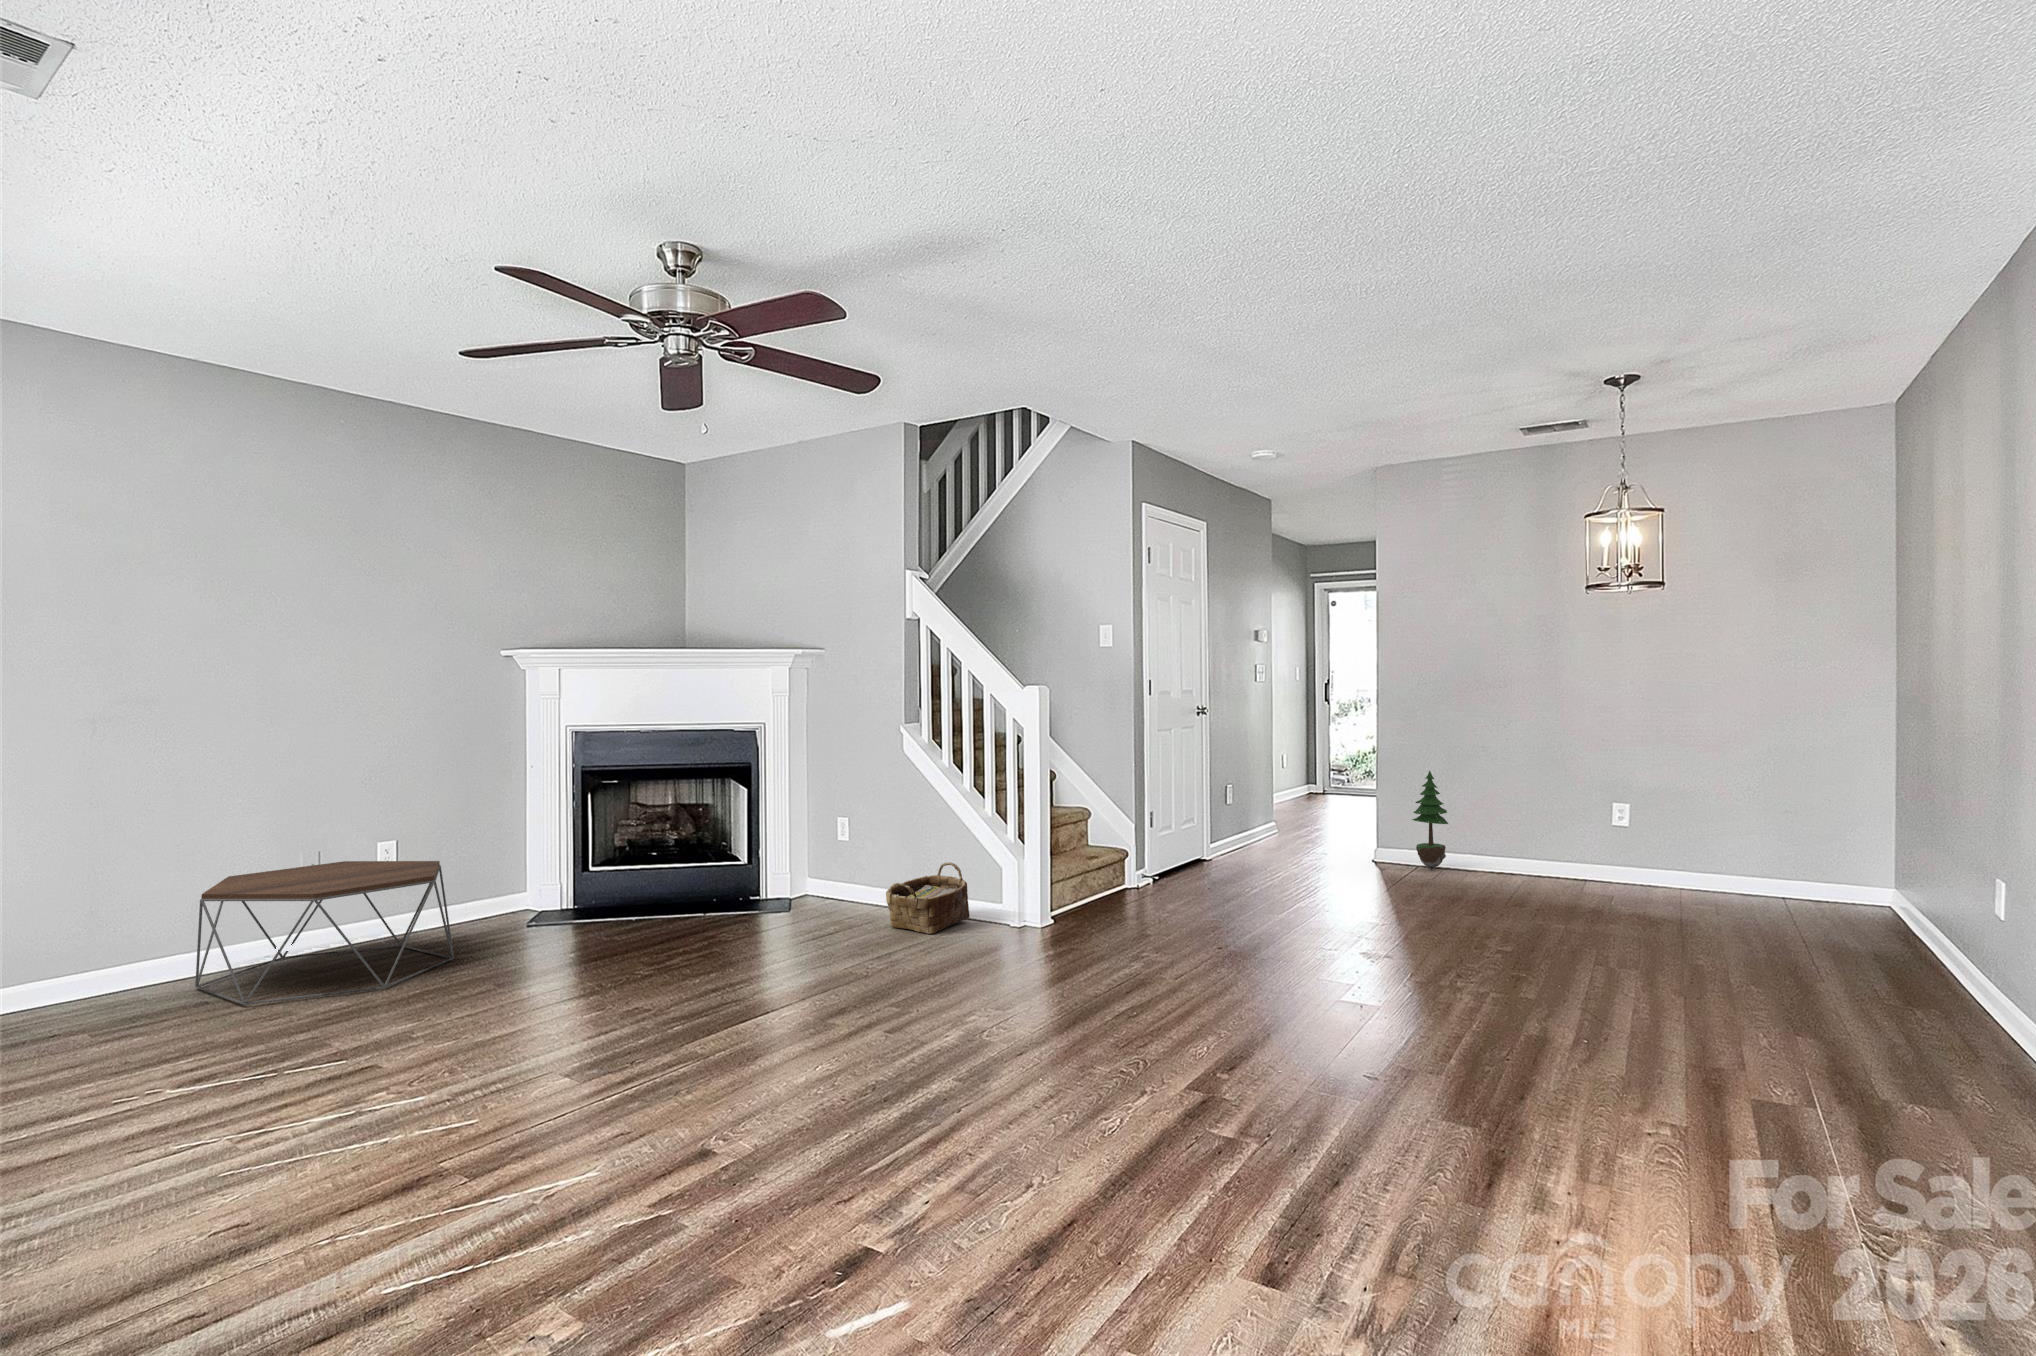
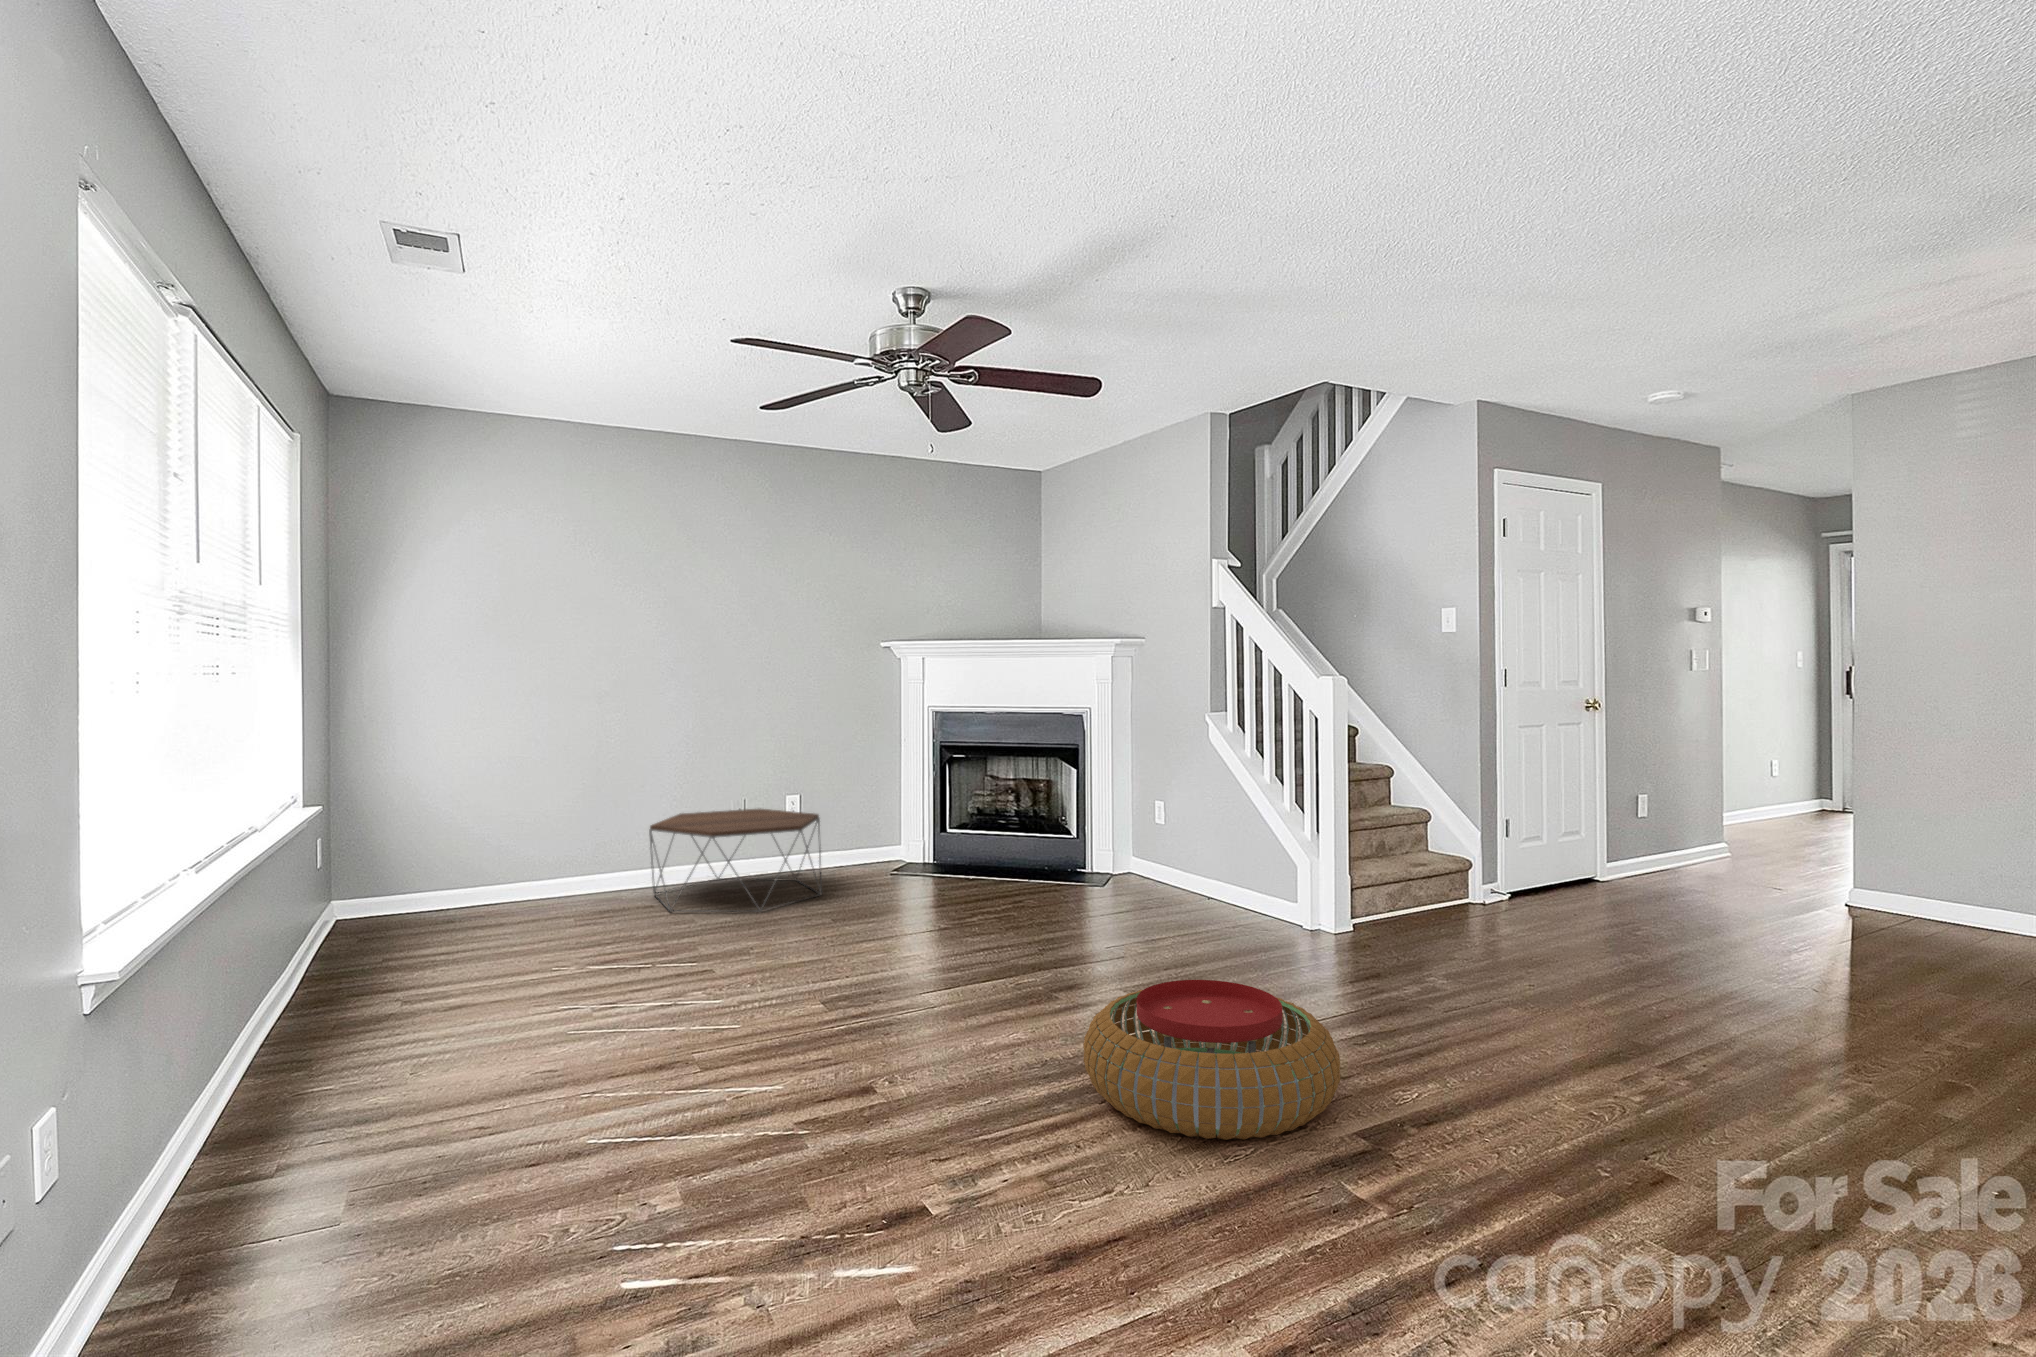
potted tree: present [1412,771,1448,869] -> none [1895,793,1958,924]
woven basket: present [886,862,970,934] -> none [1179,854,1266,924]
pouf: none [924,977,1166,1125] -> present [1083,980,1340,1140]

